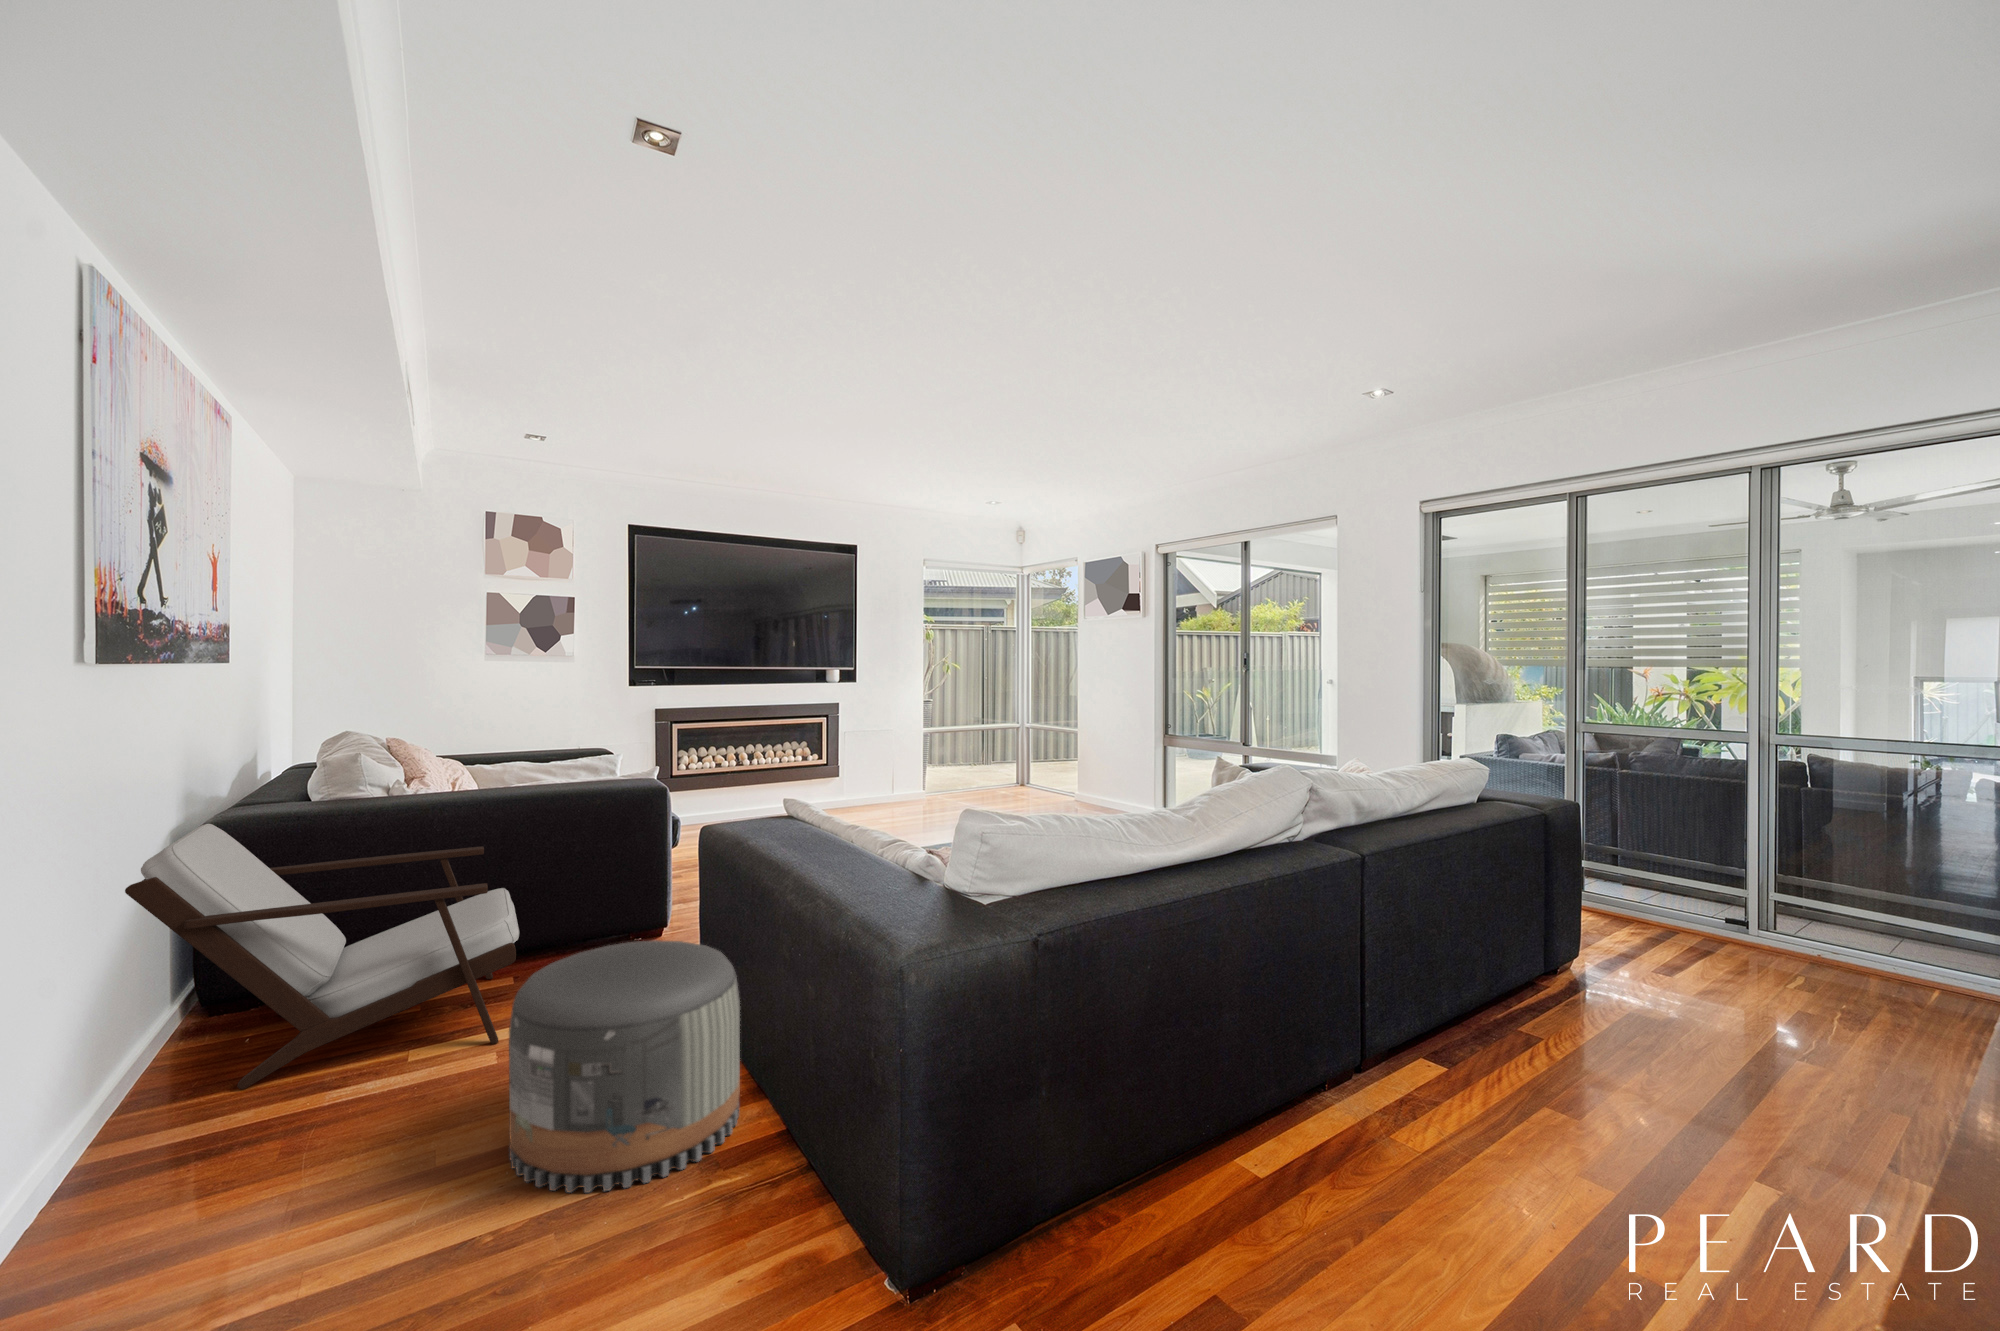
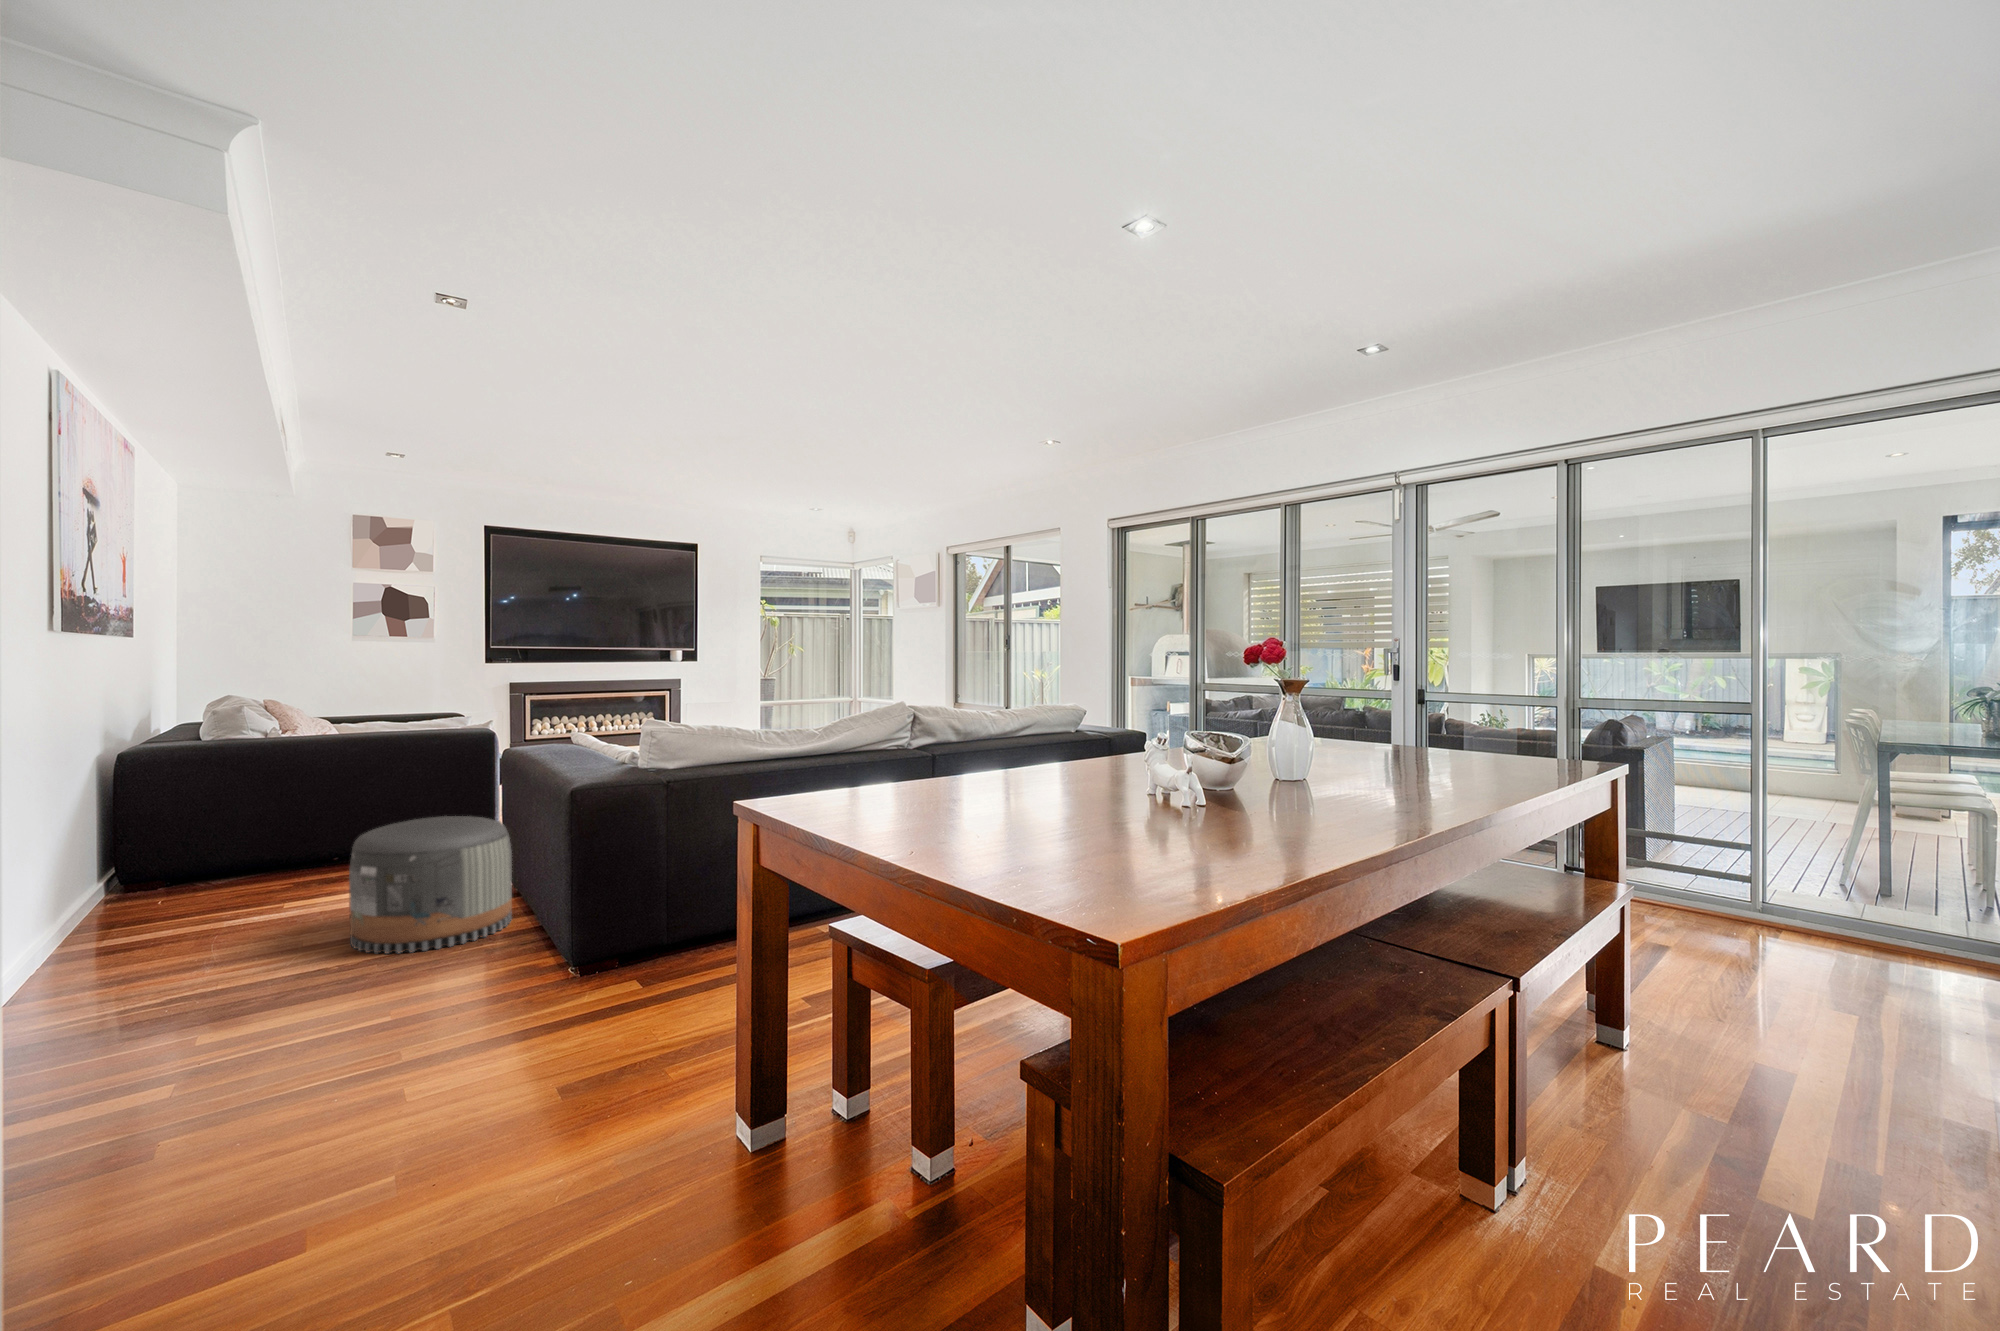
armchair: present [125,824,519,1089] -> none [78,750,368,922]

